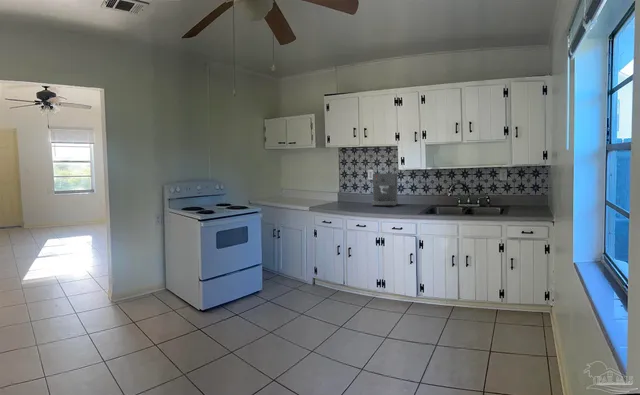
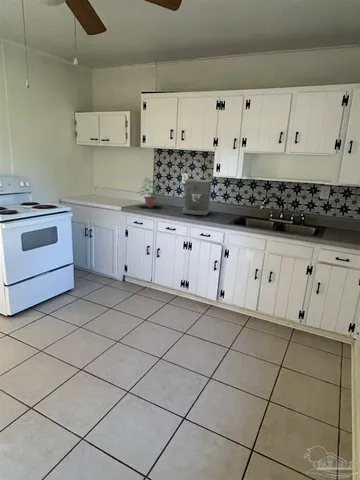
potted plant: none [324,176,352,204] -> present [140,180,162,208]

